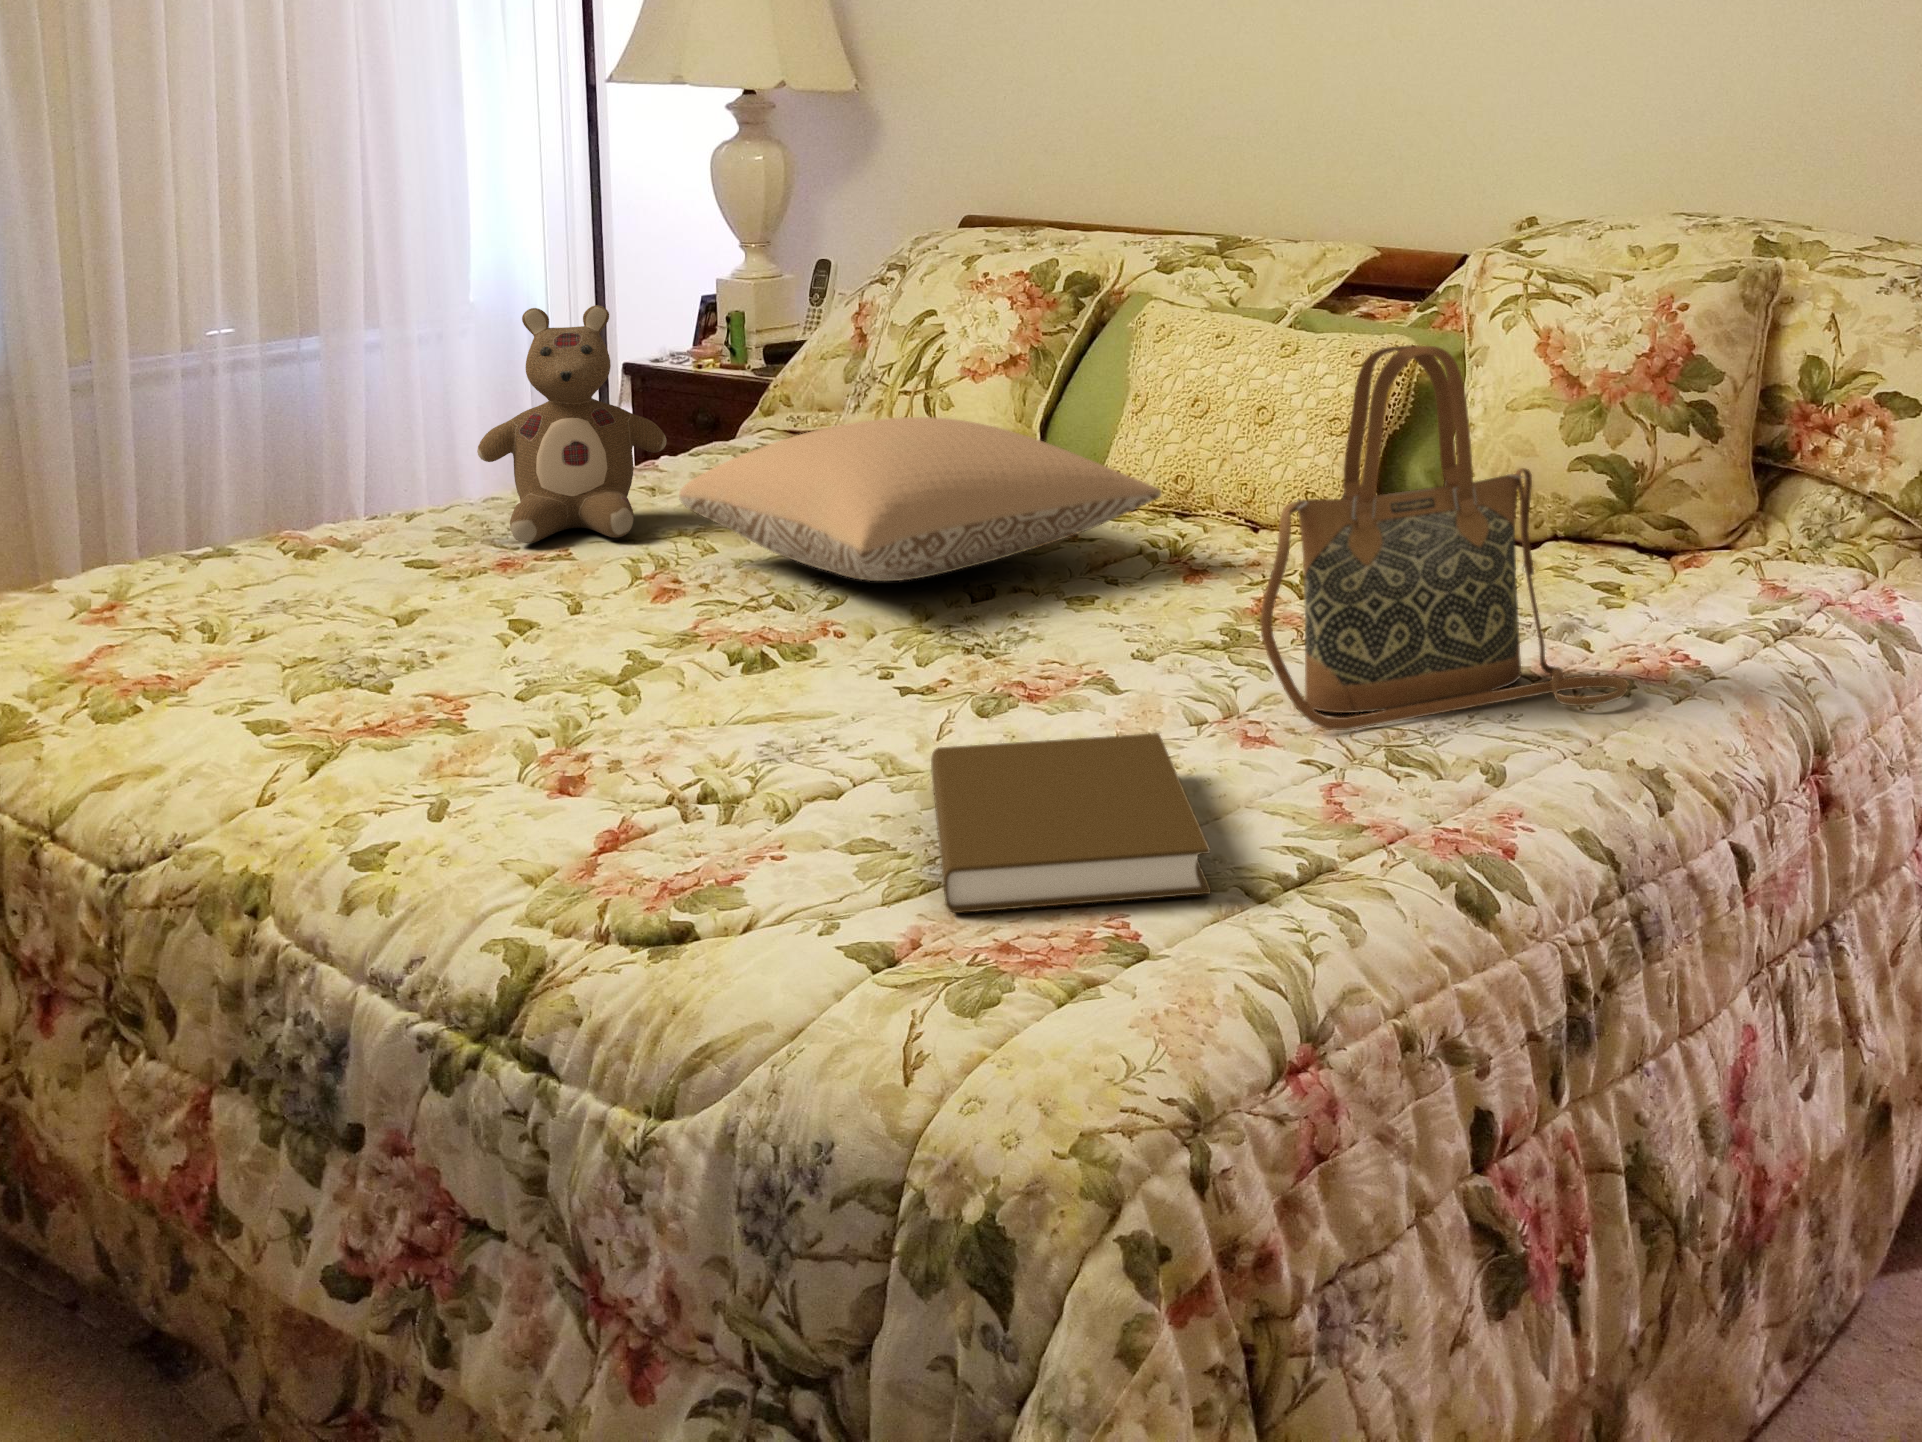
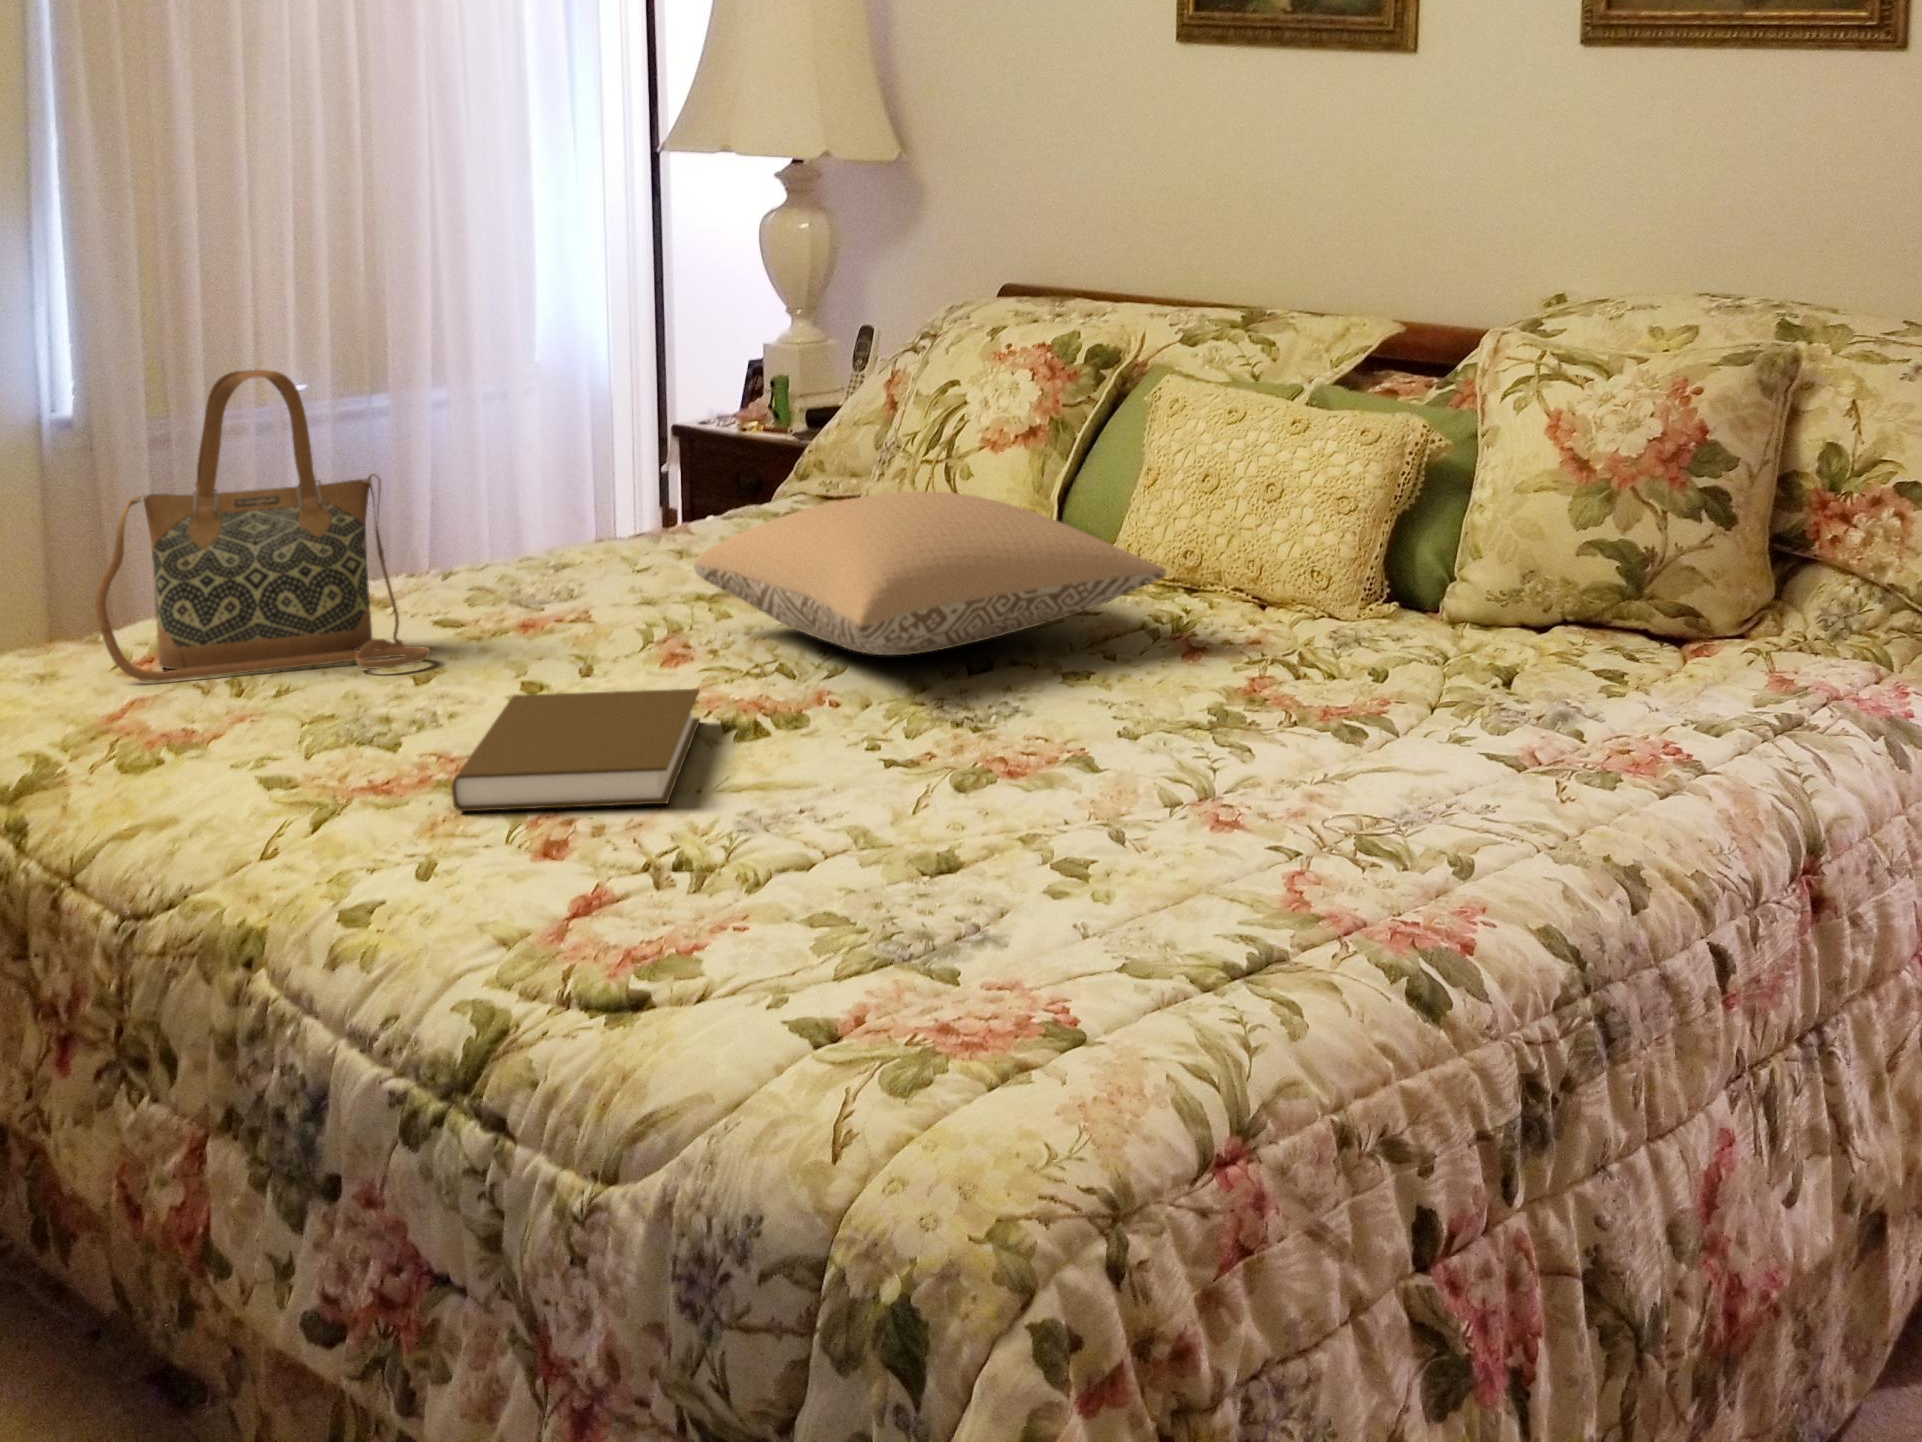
stuffed bear: present [477,305,667,543] -> none [505,375,689,609]
handbag: present [1260,345,1629,730] -> present [95,370,430,682]
book: present [931,733,1211,913] -> present [452,689,700,811]

